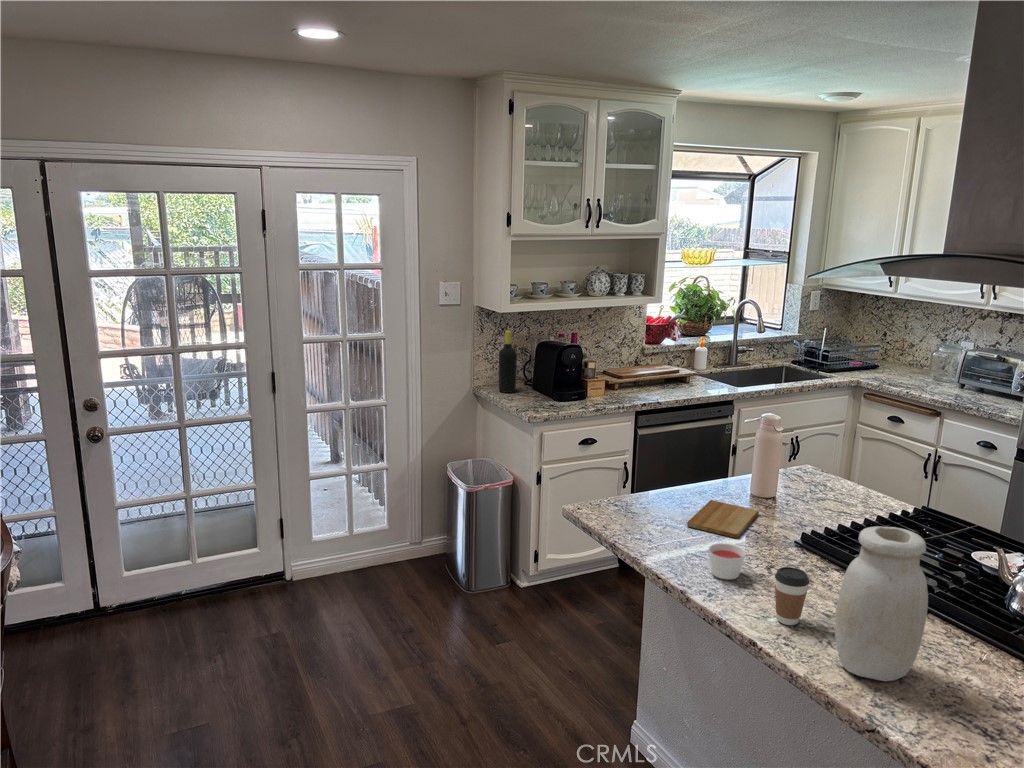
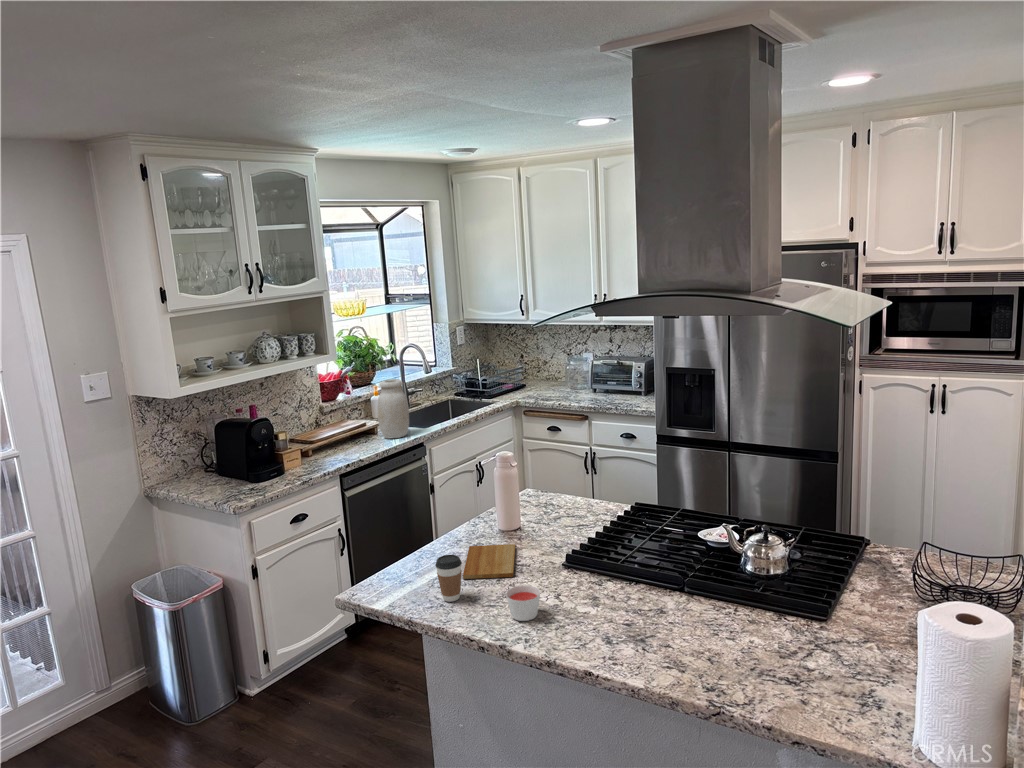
bottle: present [499,331,517,393] -> none [174,417,201,486]
jar: present [834,526,928,681] -> present [377,379,409,438]
coffee cup: present [775,567,809,625] -> present [435,555,462,602]

